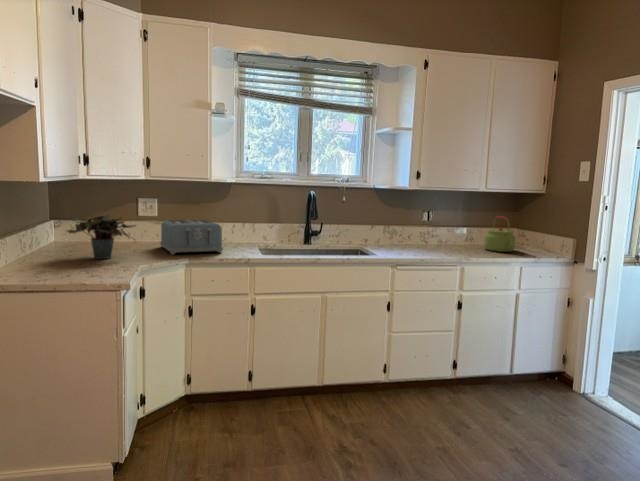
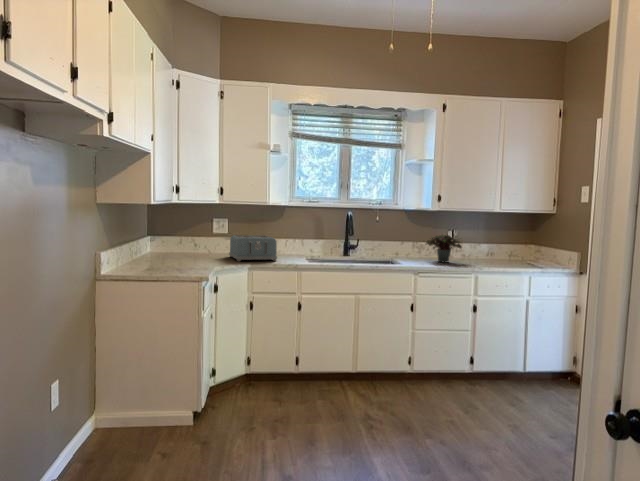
potted plant: present [67,215,135,259] -> present [426,235,462,262]
kettle: present [484,216,516,252] -> none [501,234,529,264]

